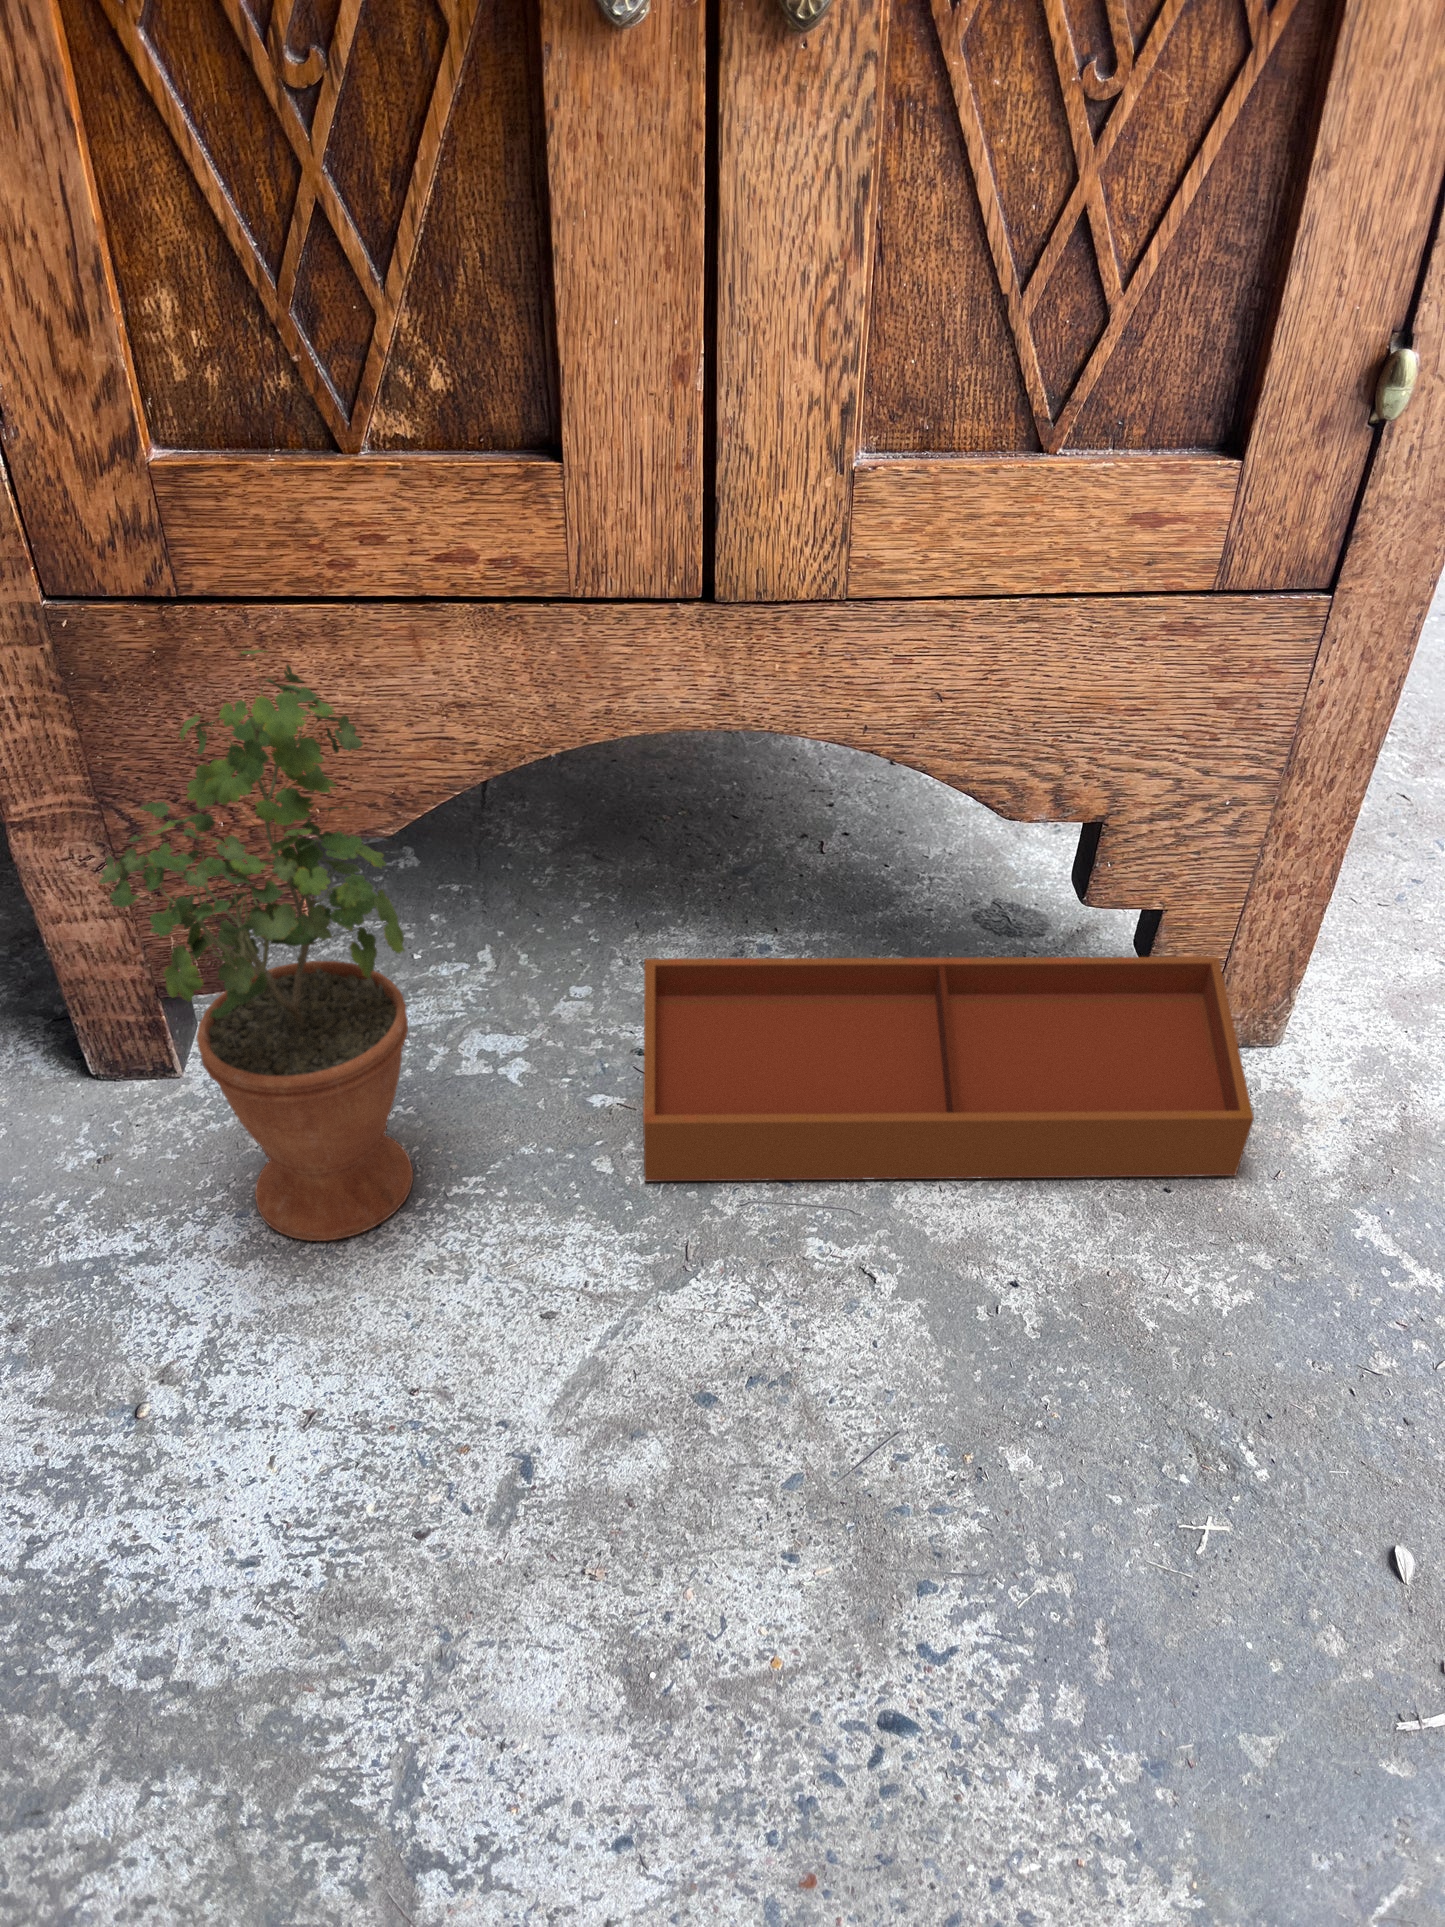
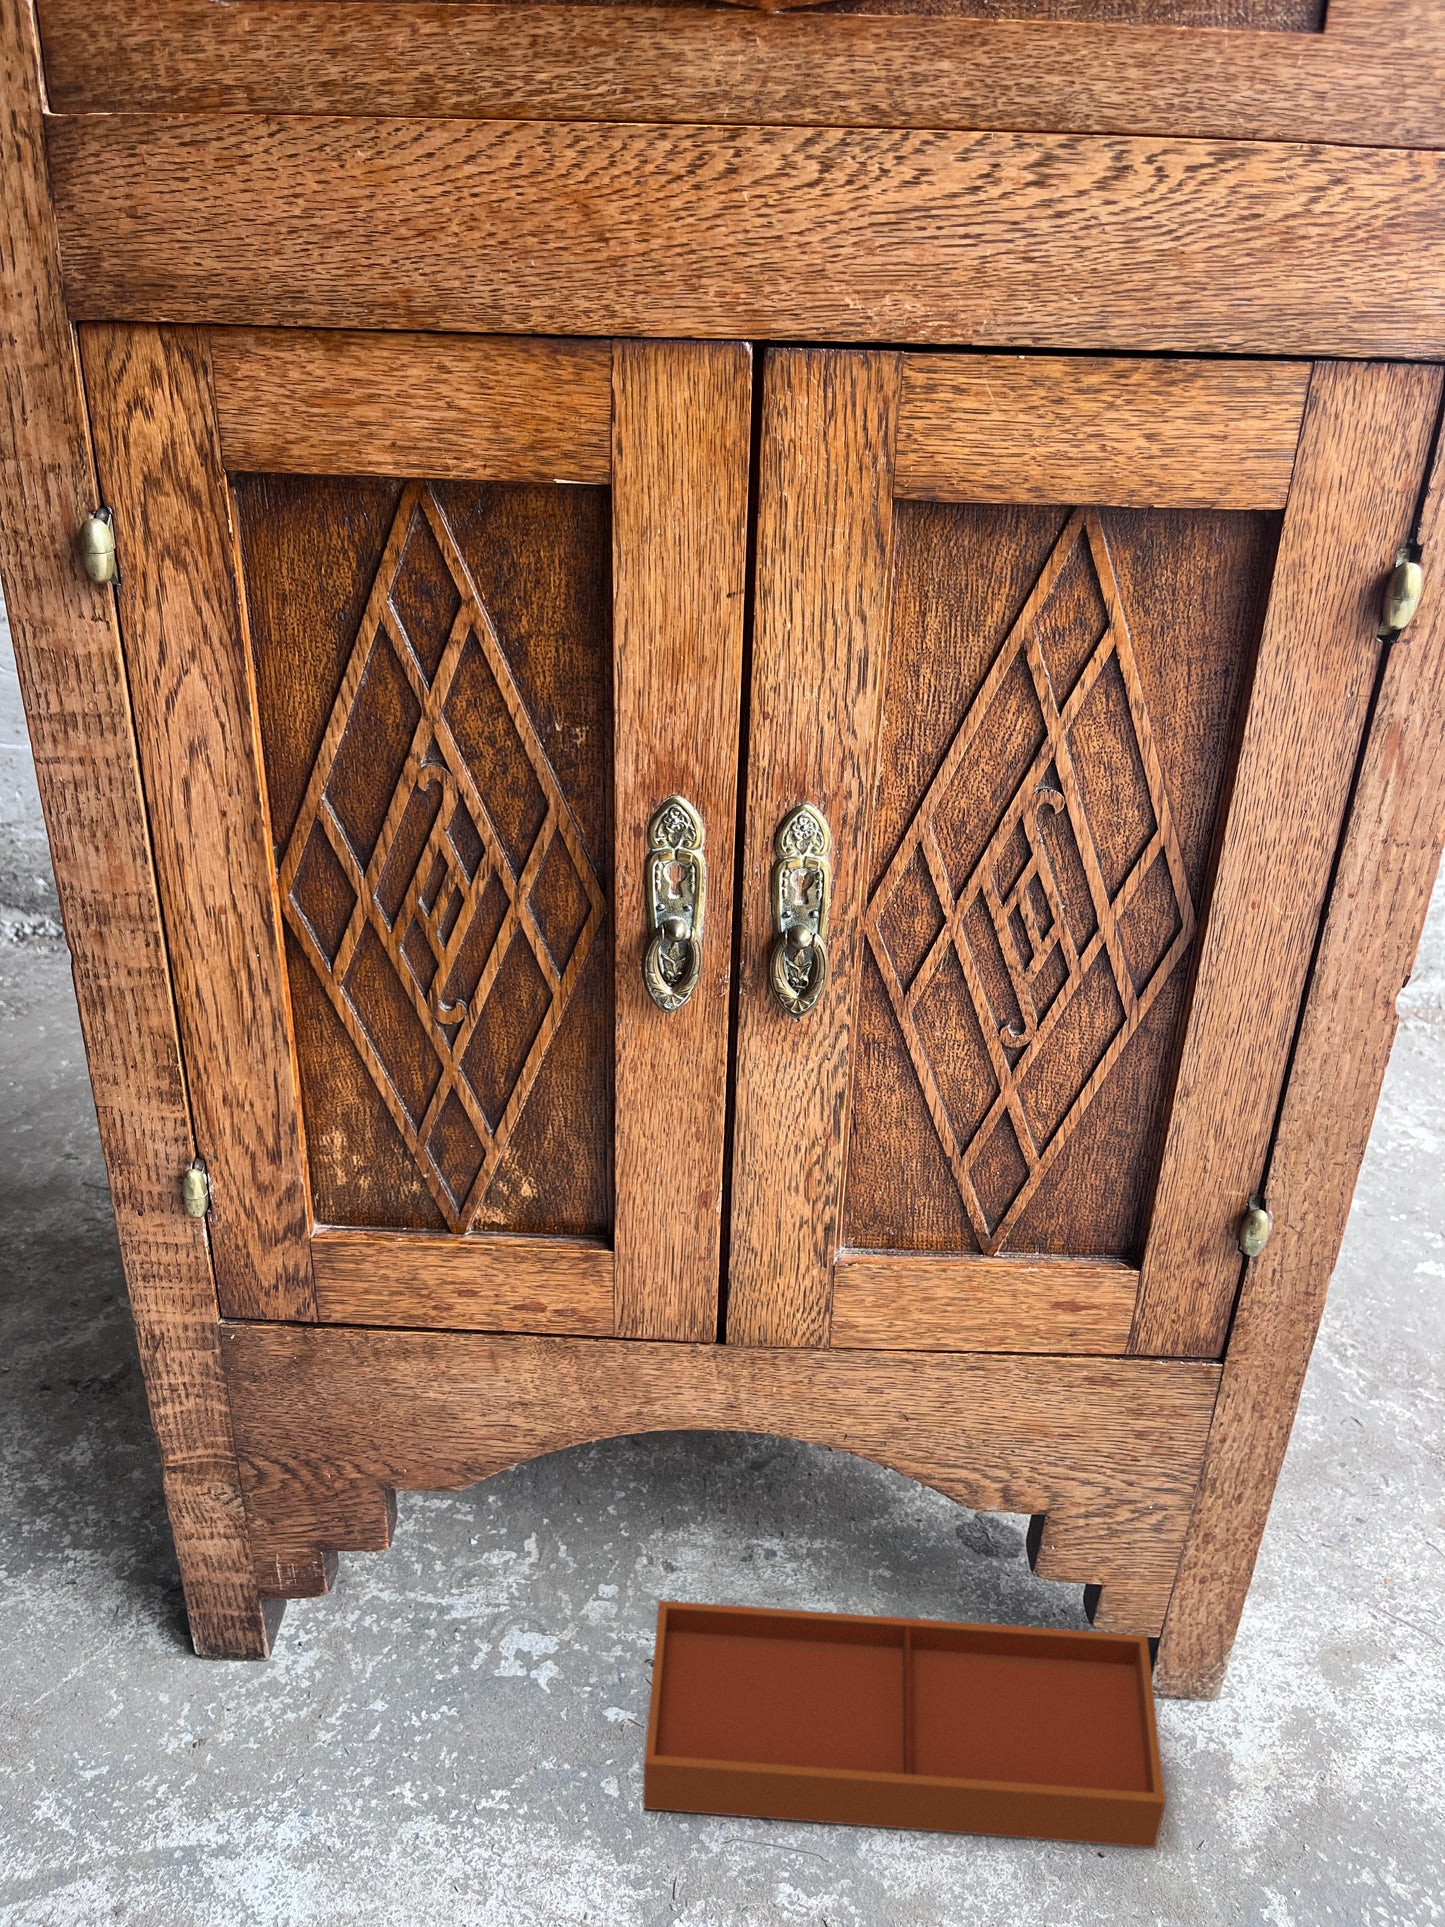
potted plant: present [99,650,413,1241] -> none [239,1390,463,1850]

